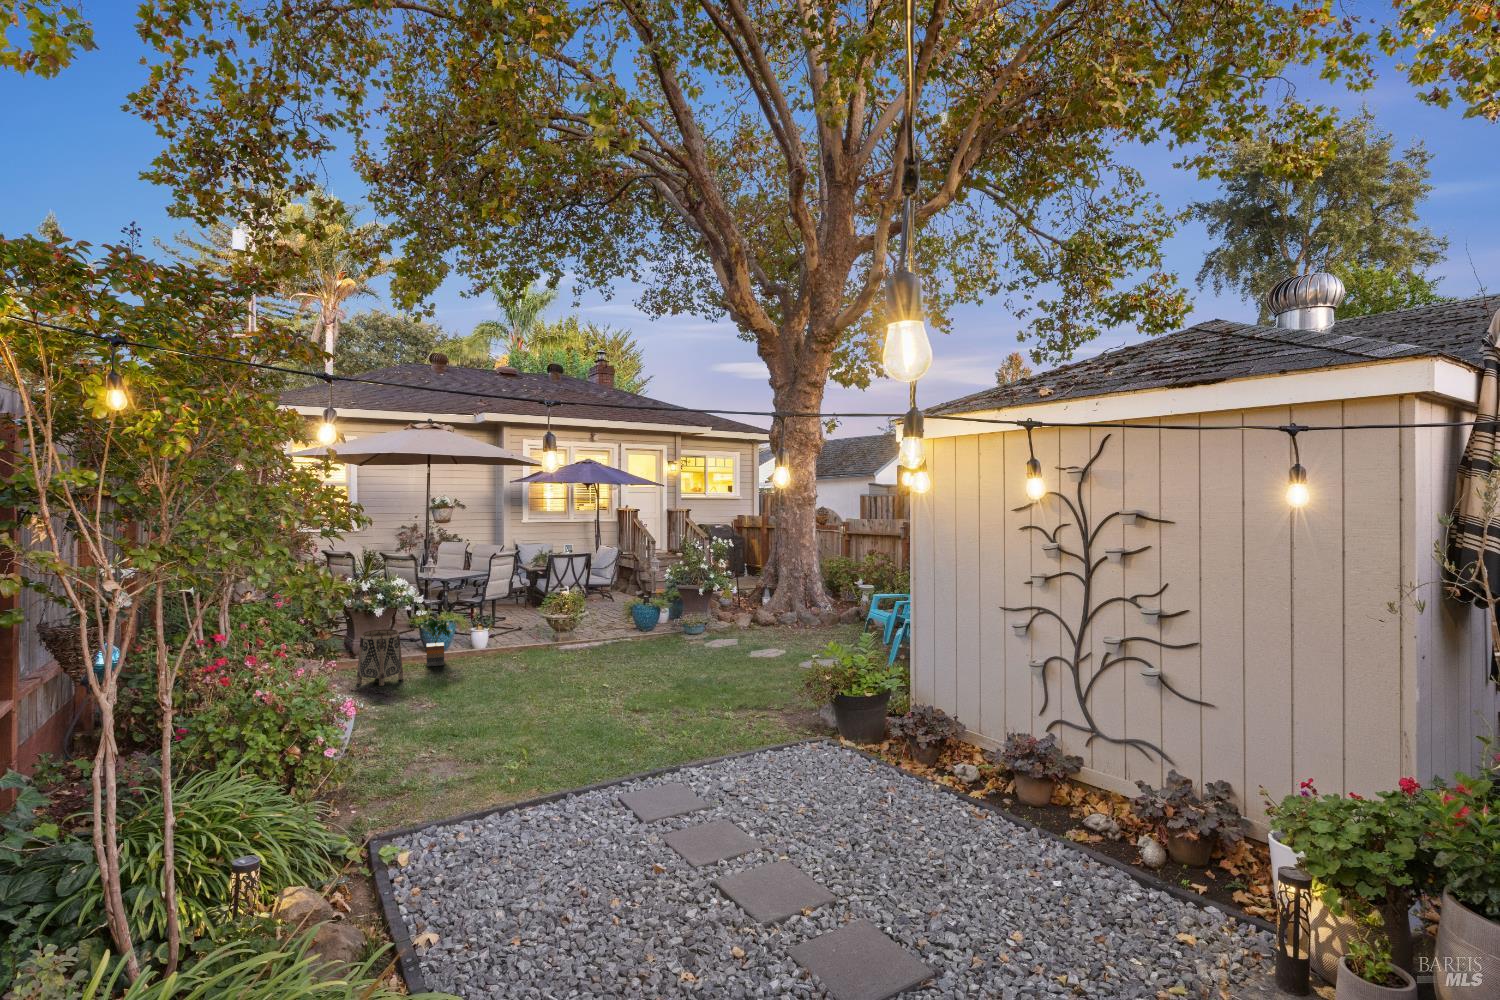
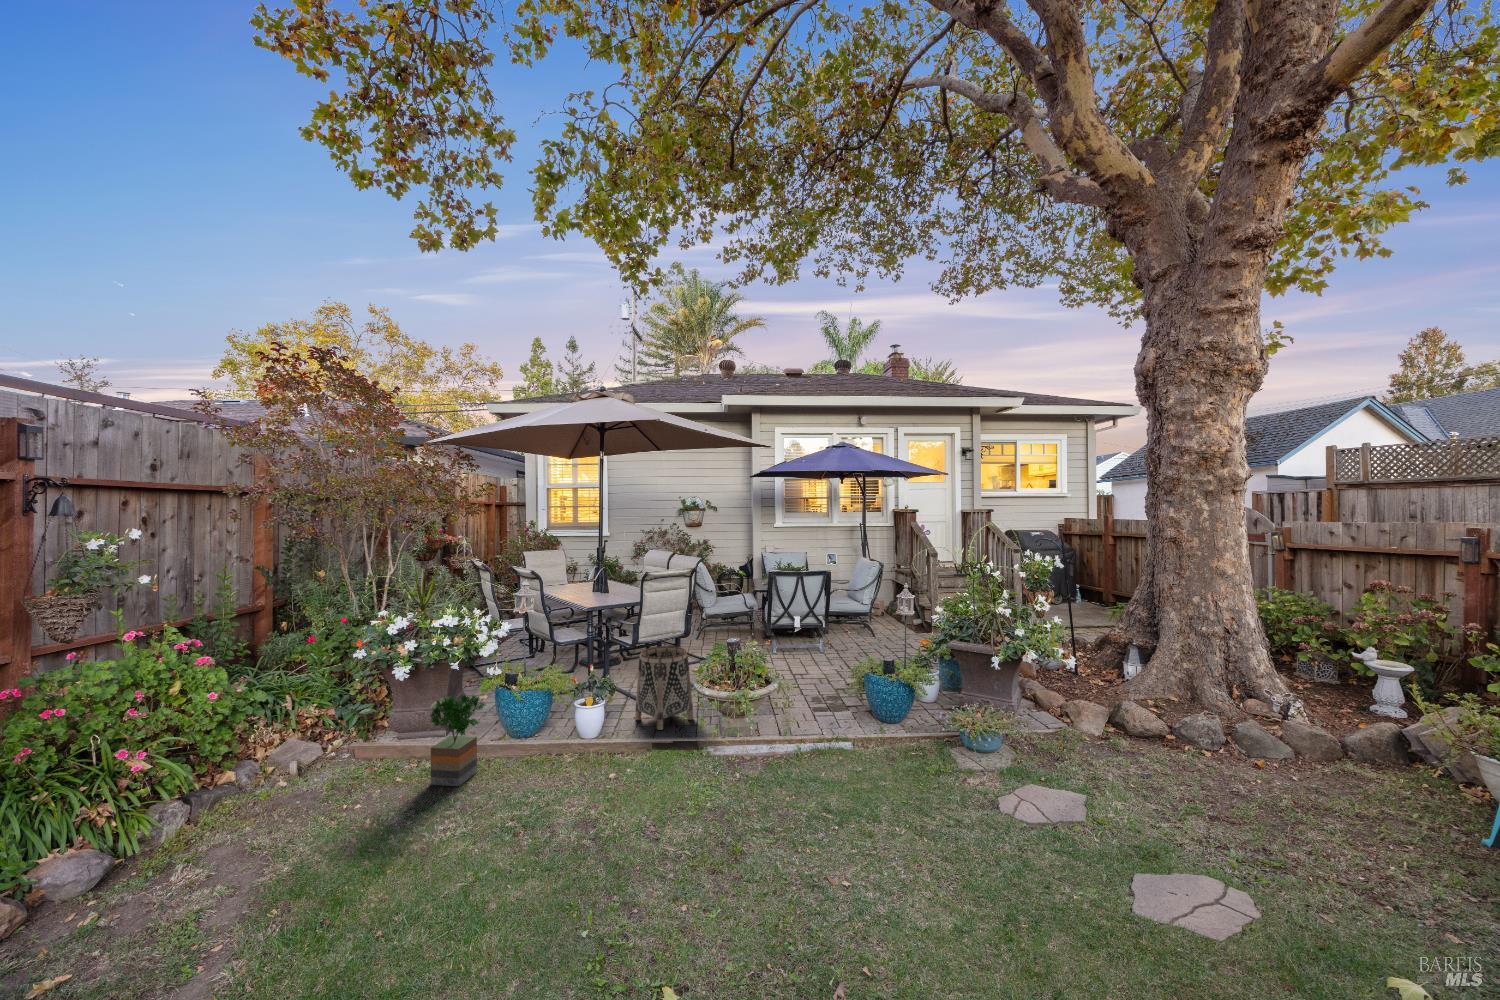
basket: present [357,629,403,686] -> present [635,646,693,730]

